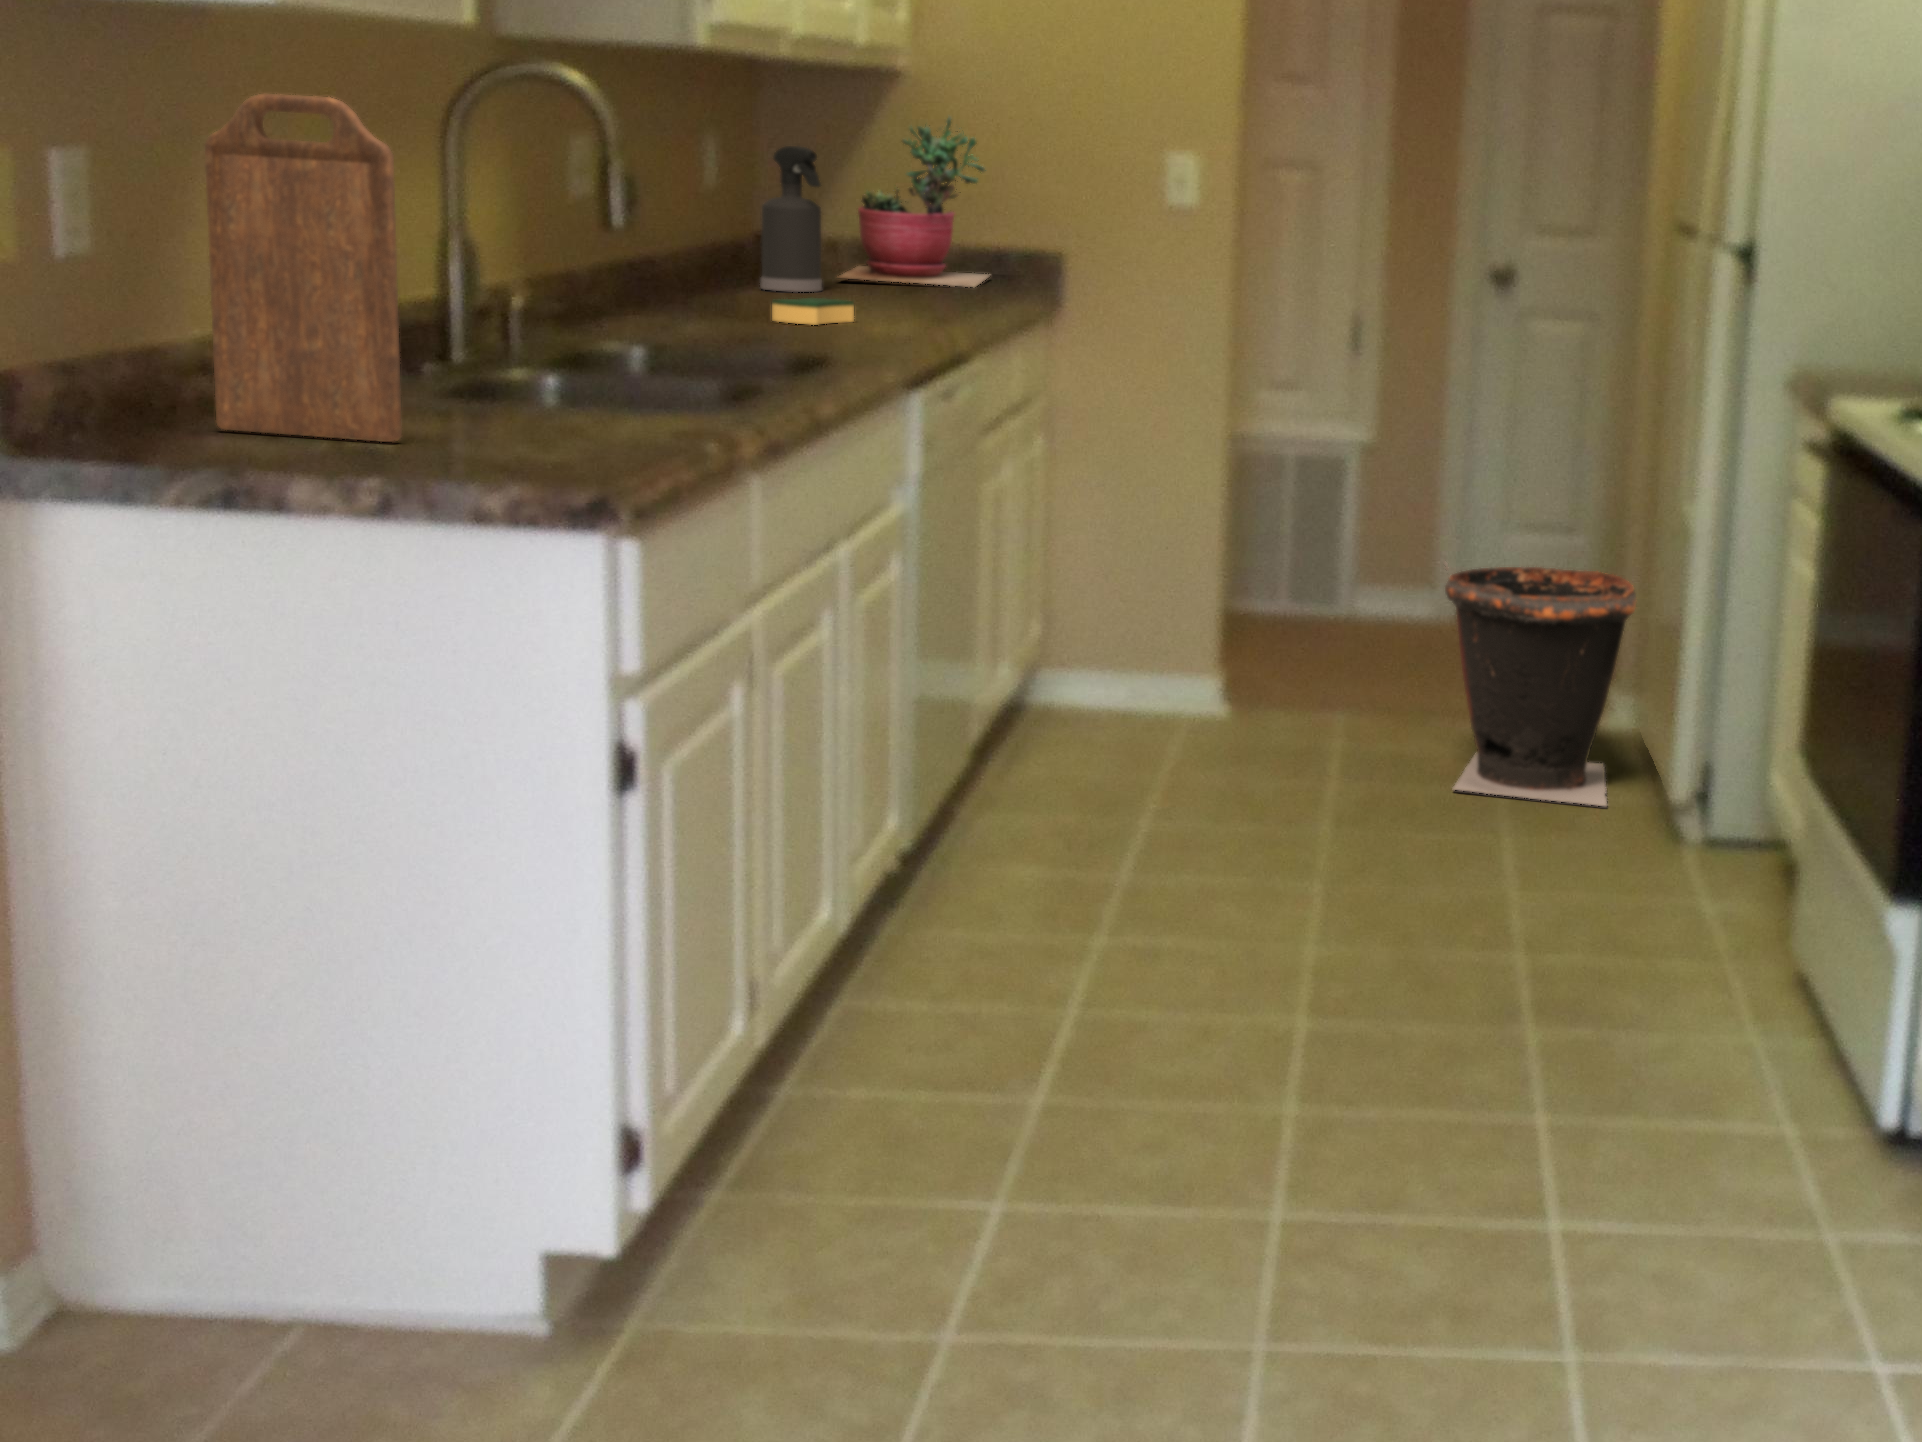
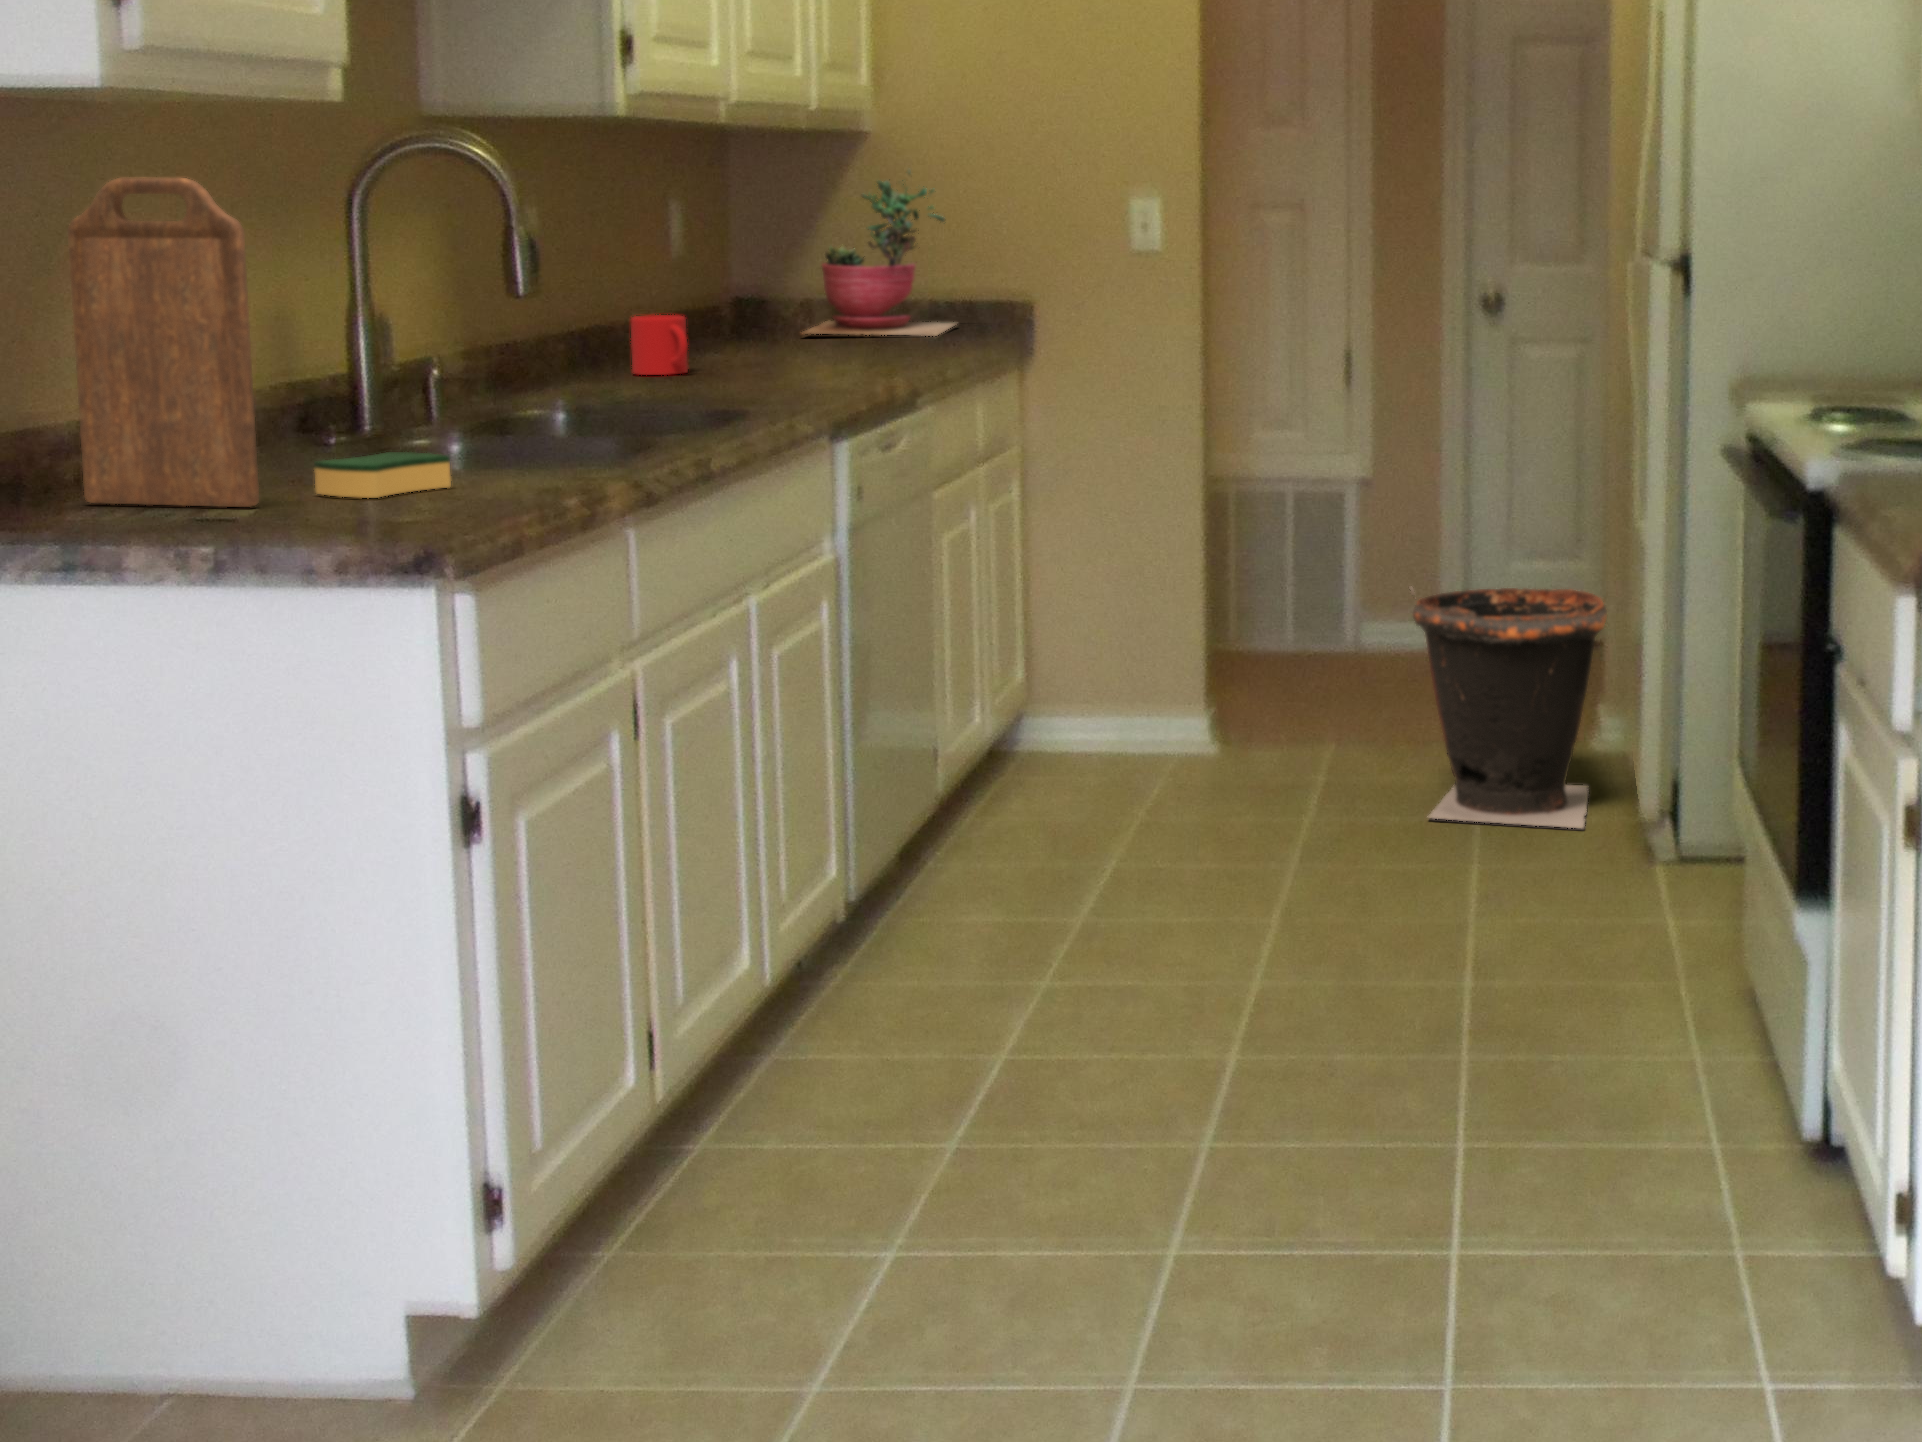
spray bottle: present [761,146,822,292] -> none [718,206,782,349]
mug: none [687,254,746,315] -> present [631,315,688,375]
sponge: present [772,298,854,325] -> present [314,452,451,498]

